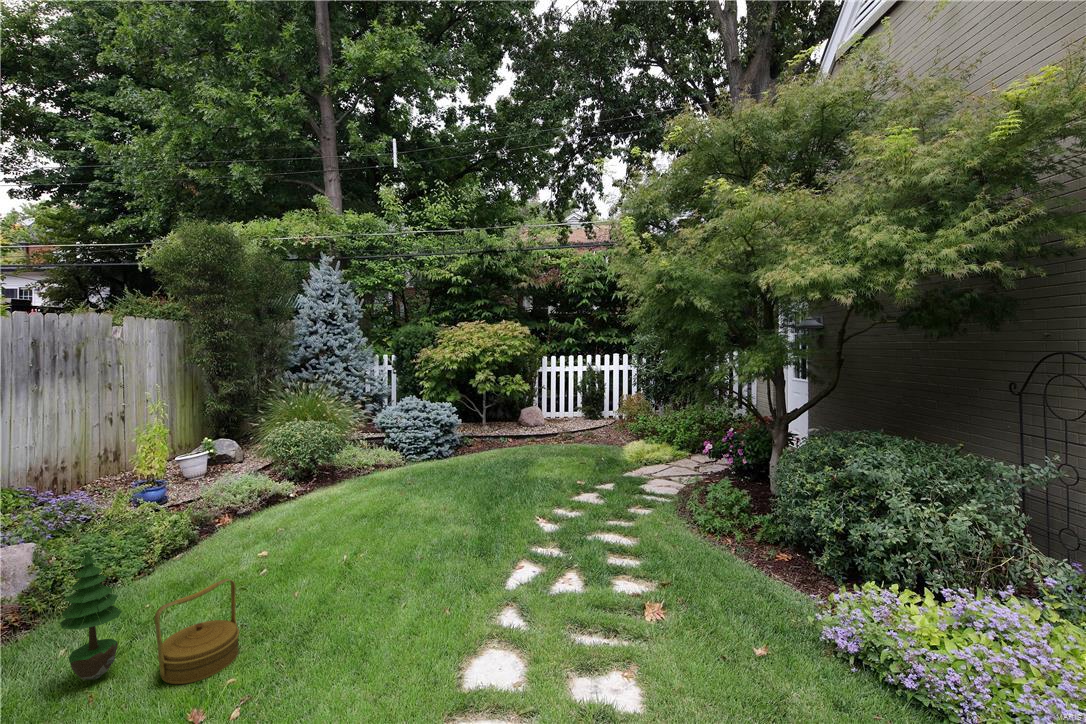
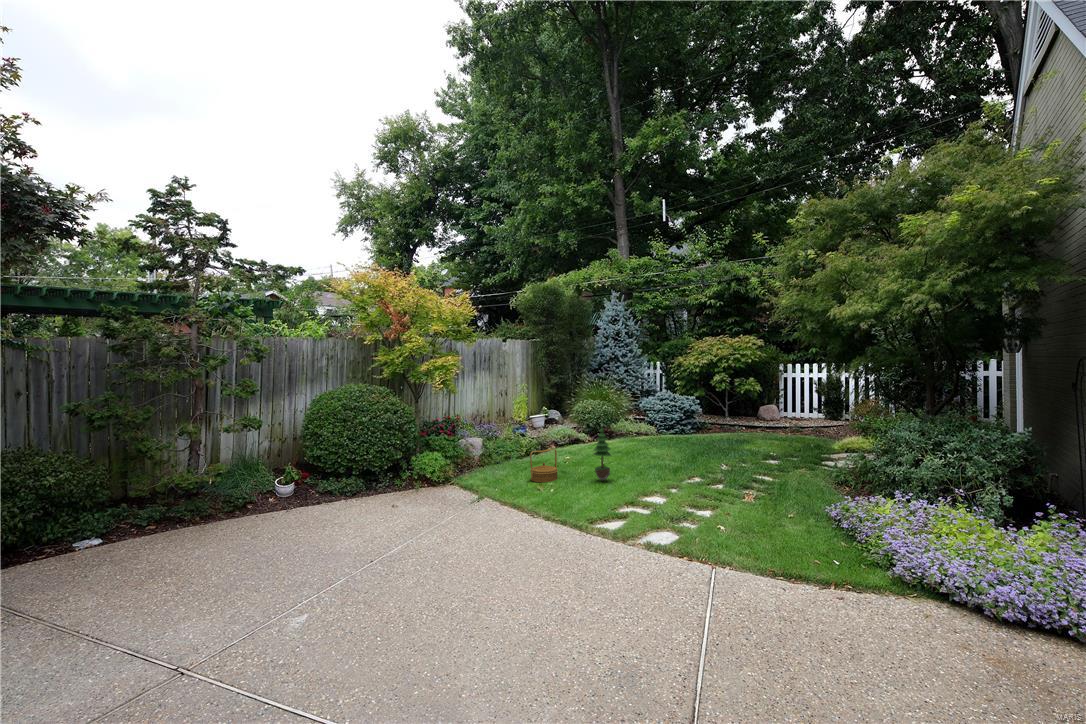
potted tree: present [60,552,121,680] -> present [593,428,611,481]

